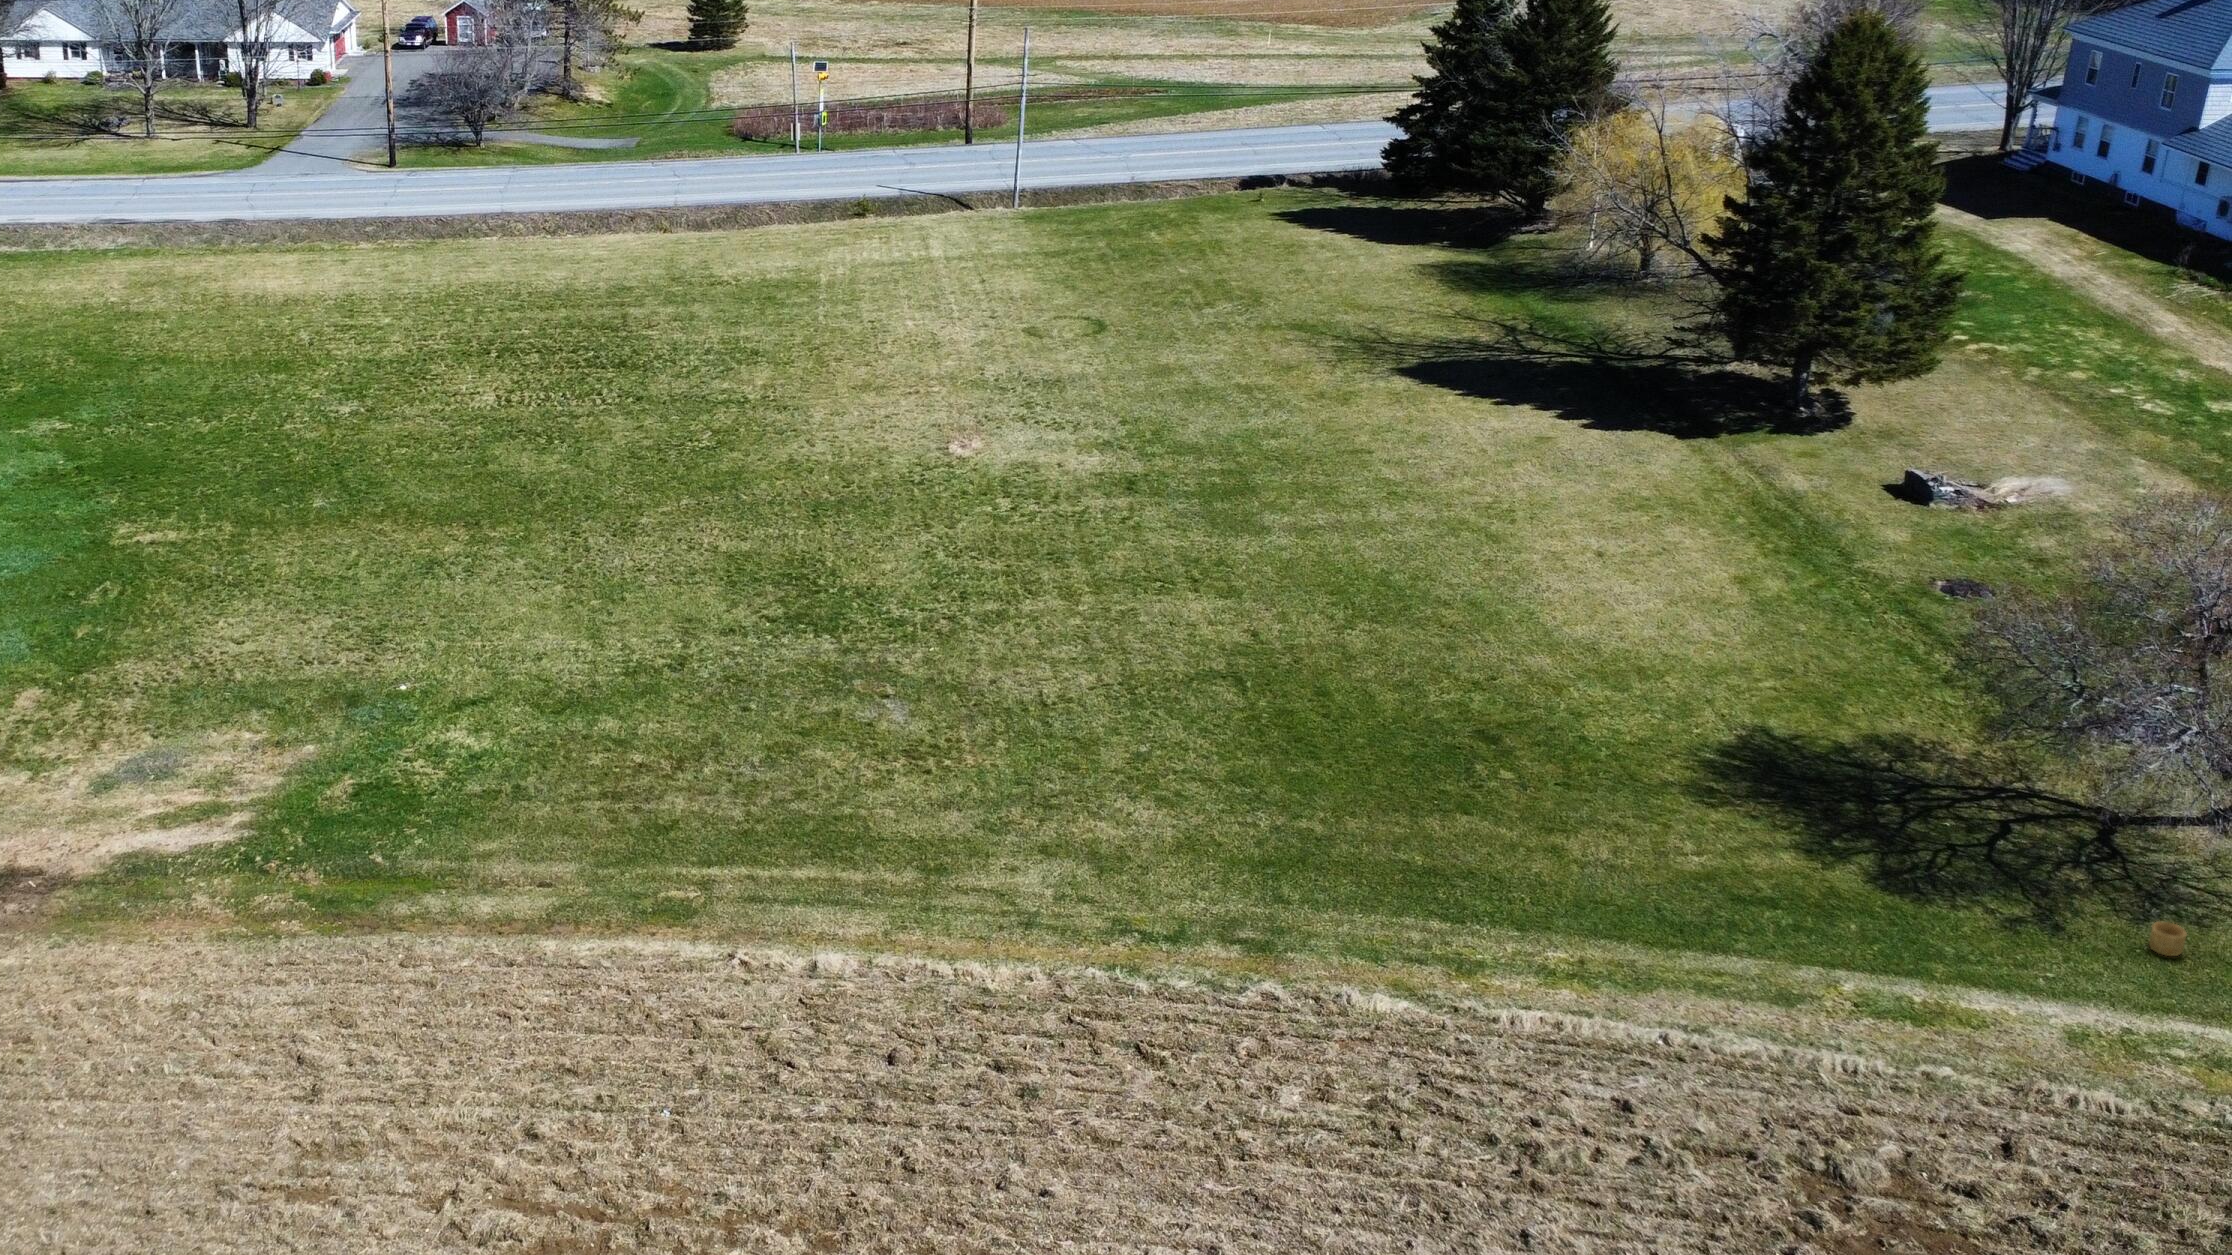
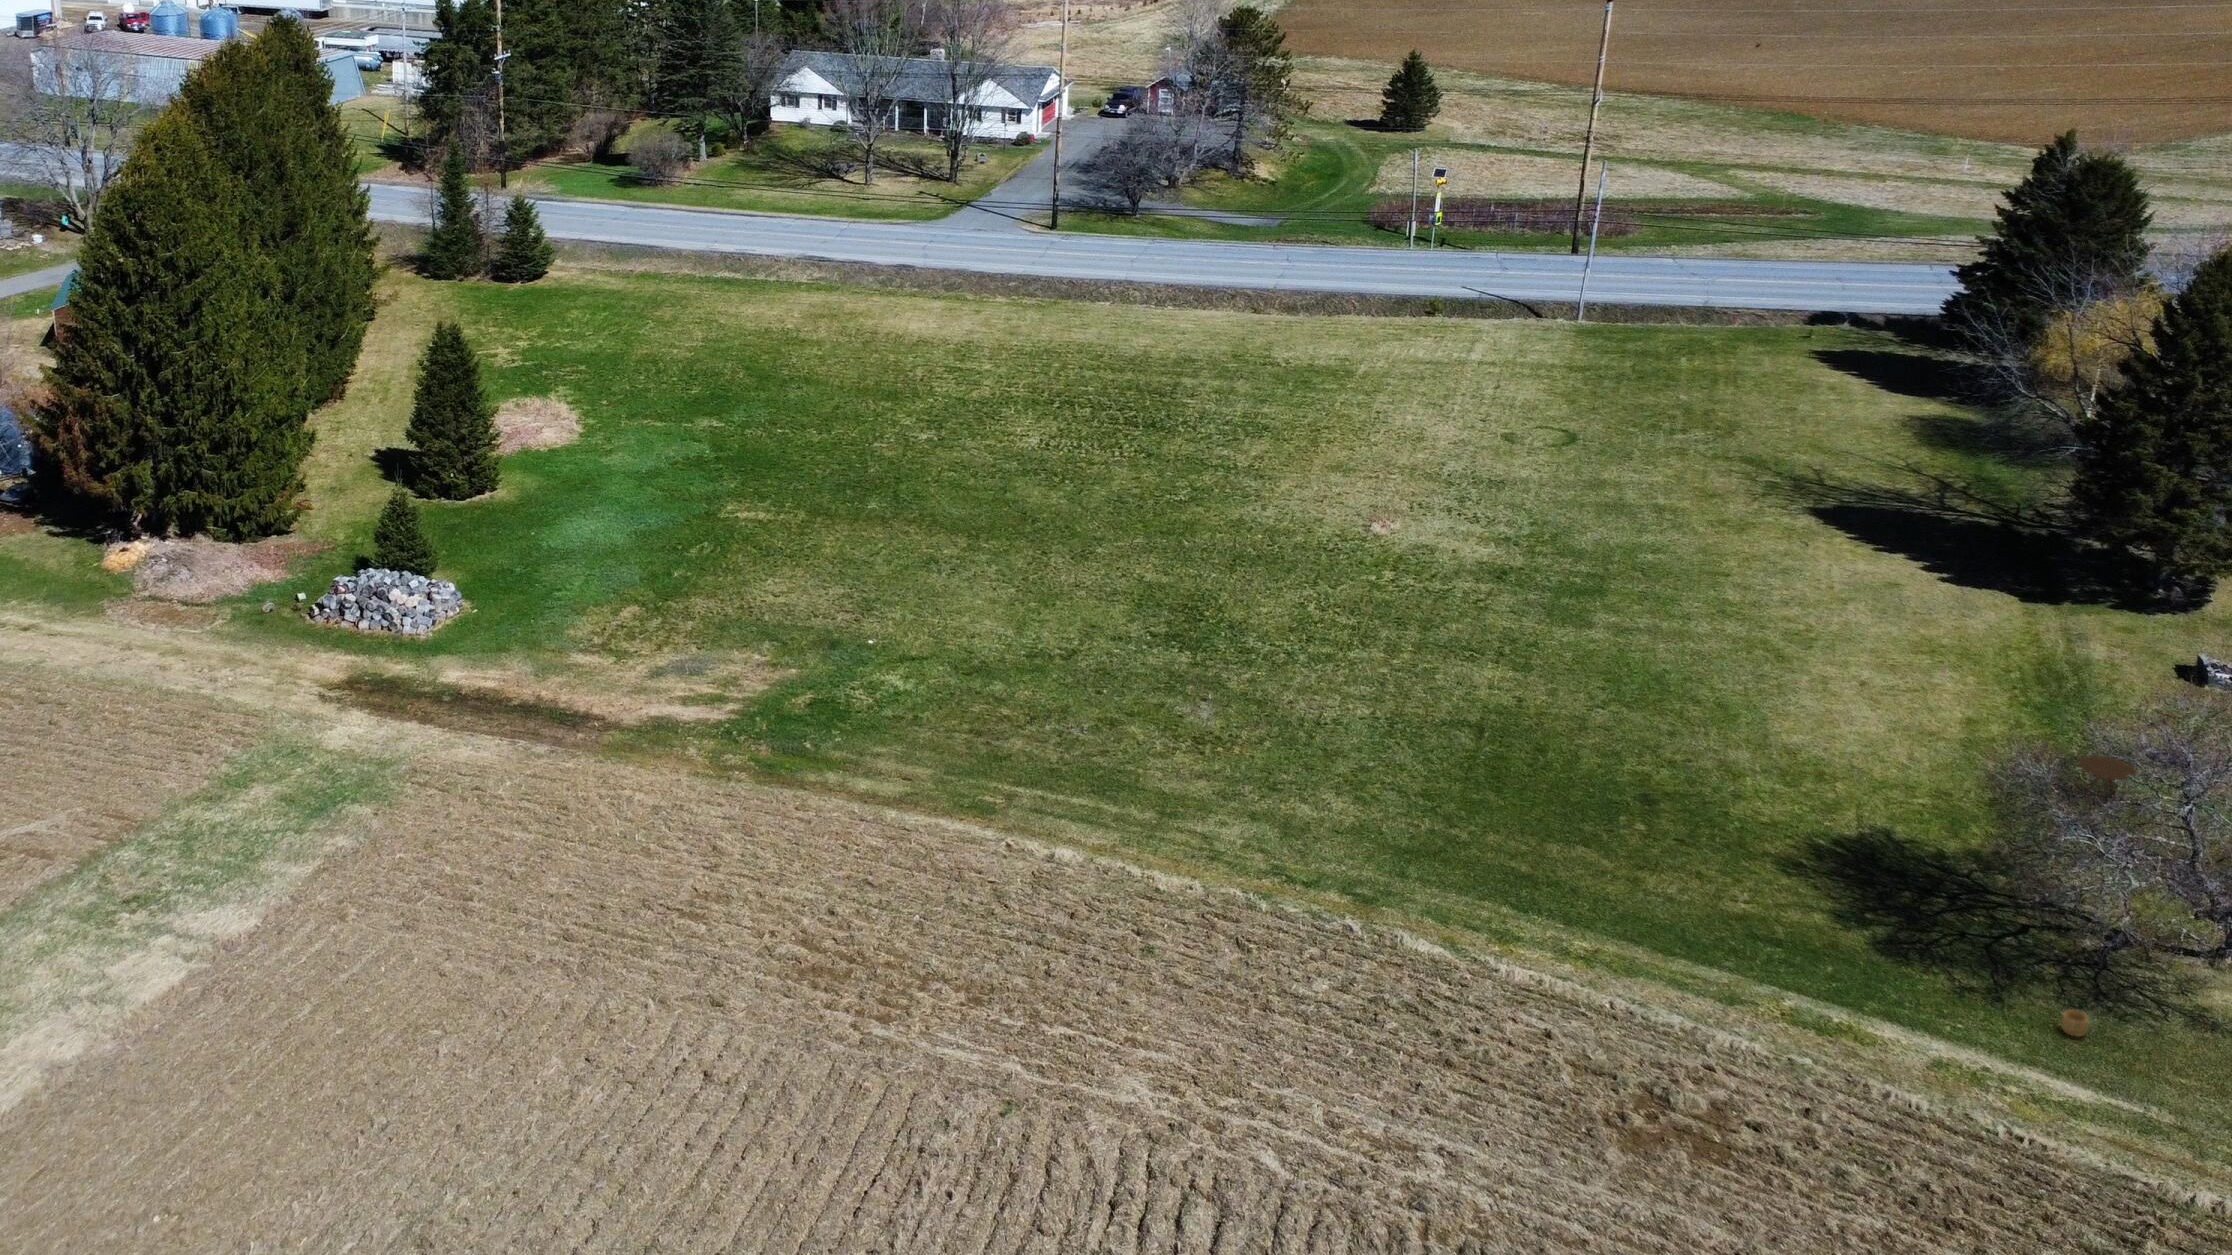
round table: none [1901,597,1970,655] -> present [2079,755,2137,792]

